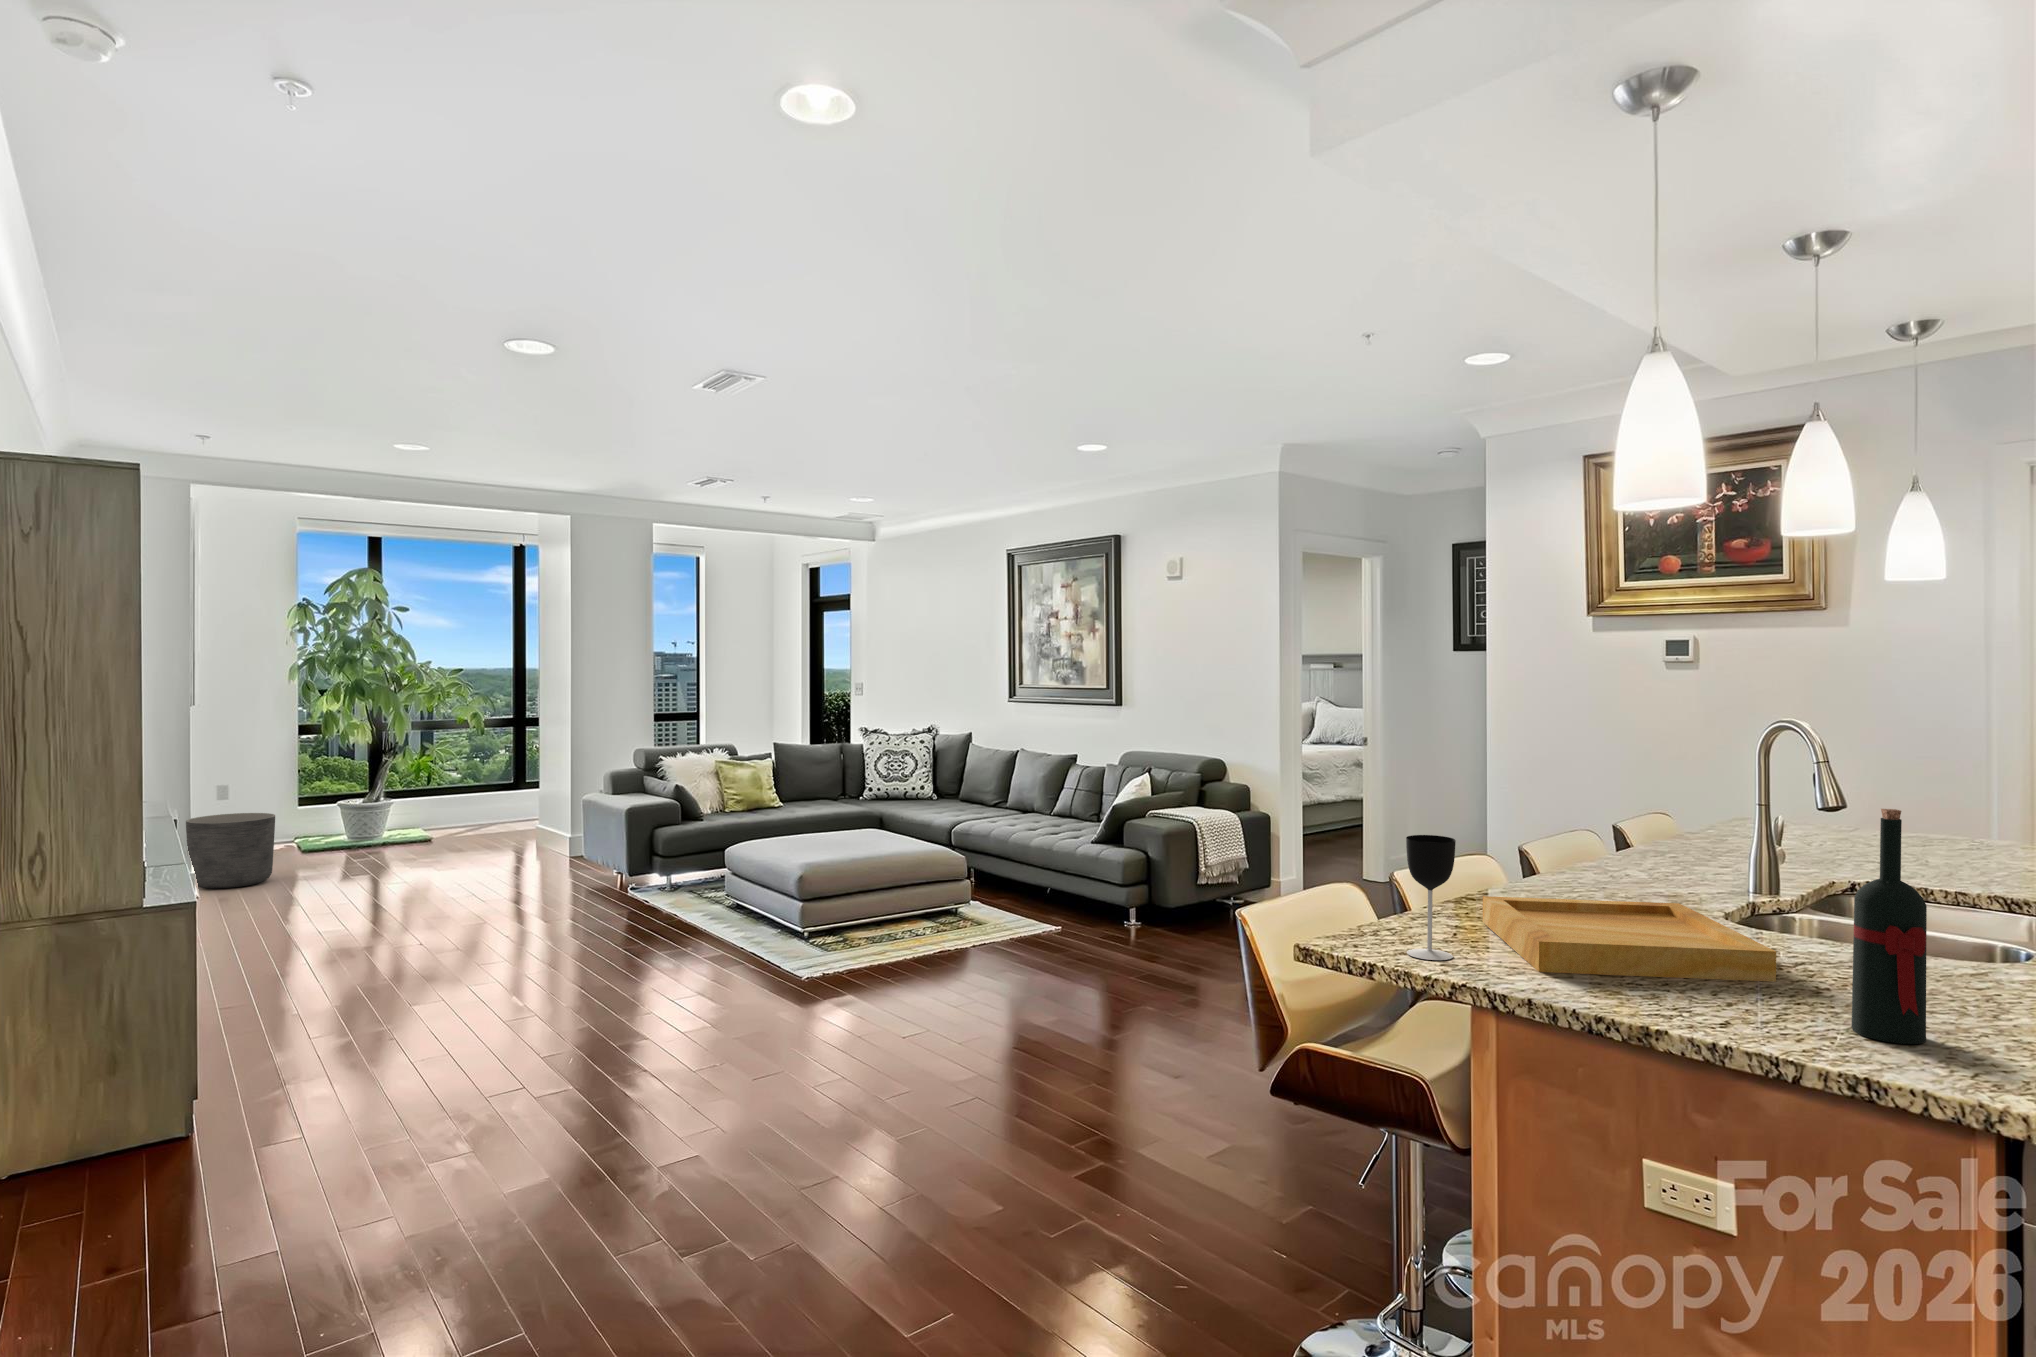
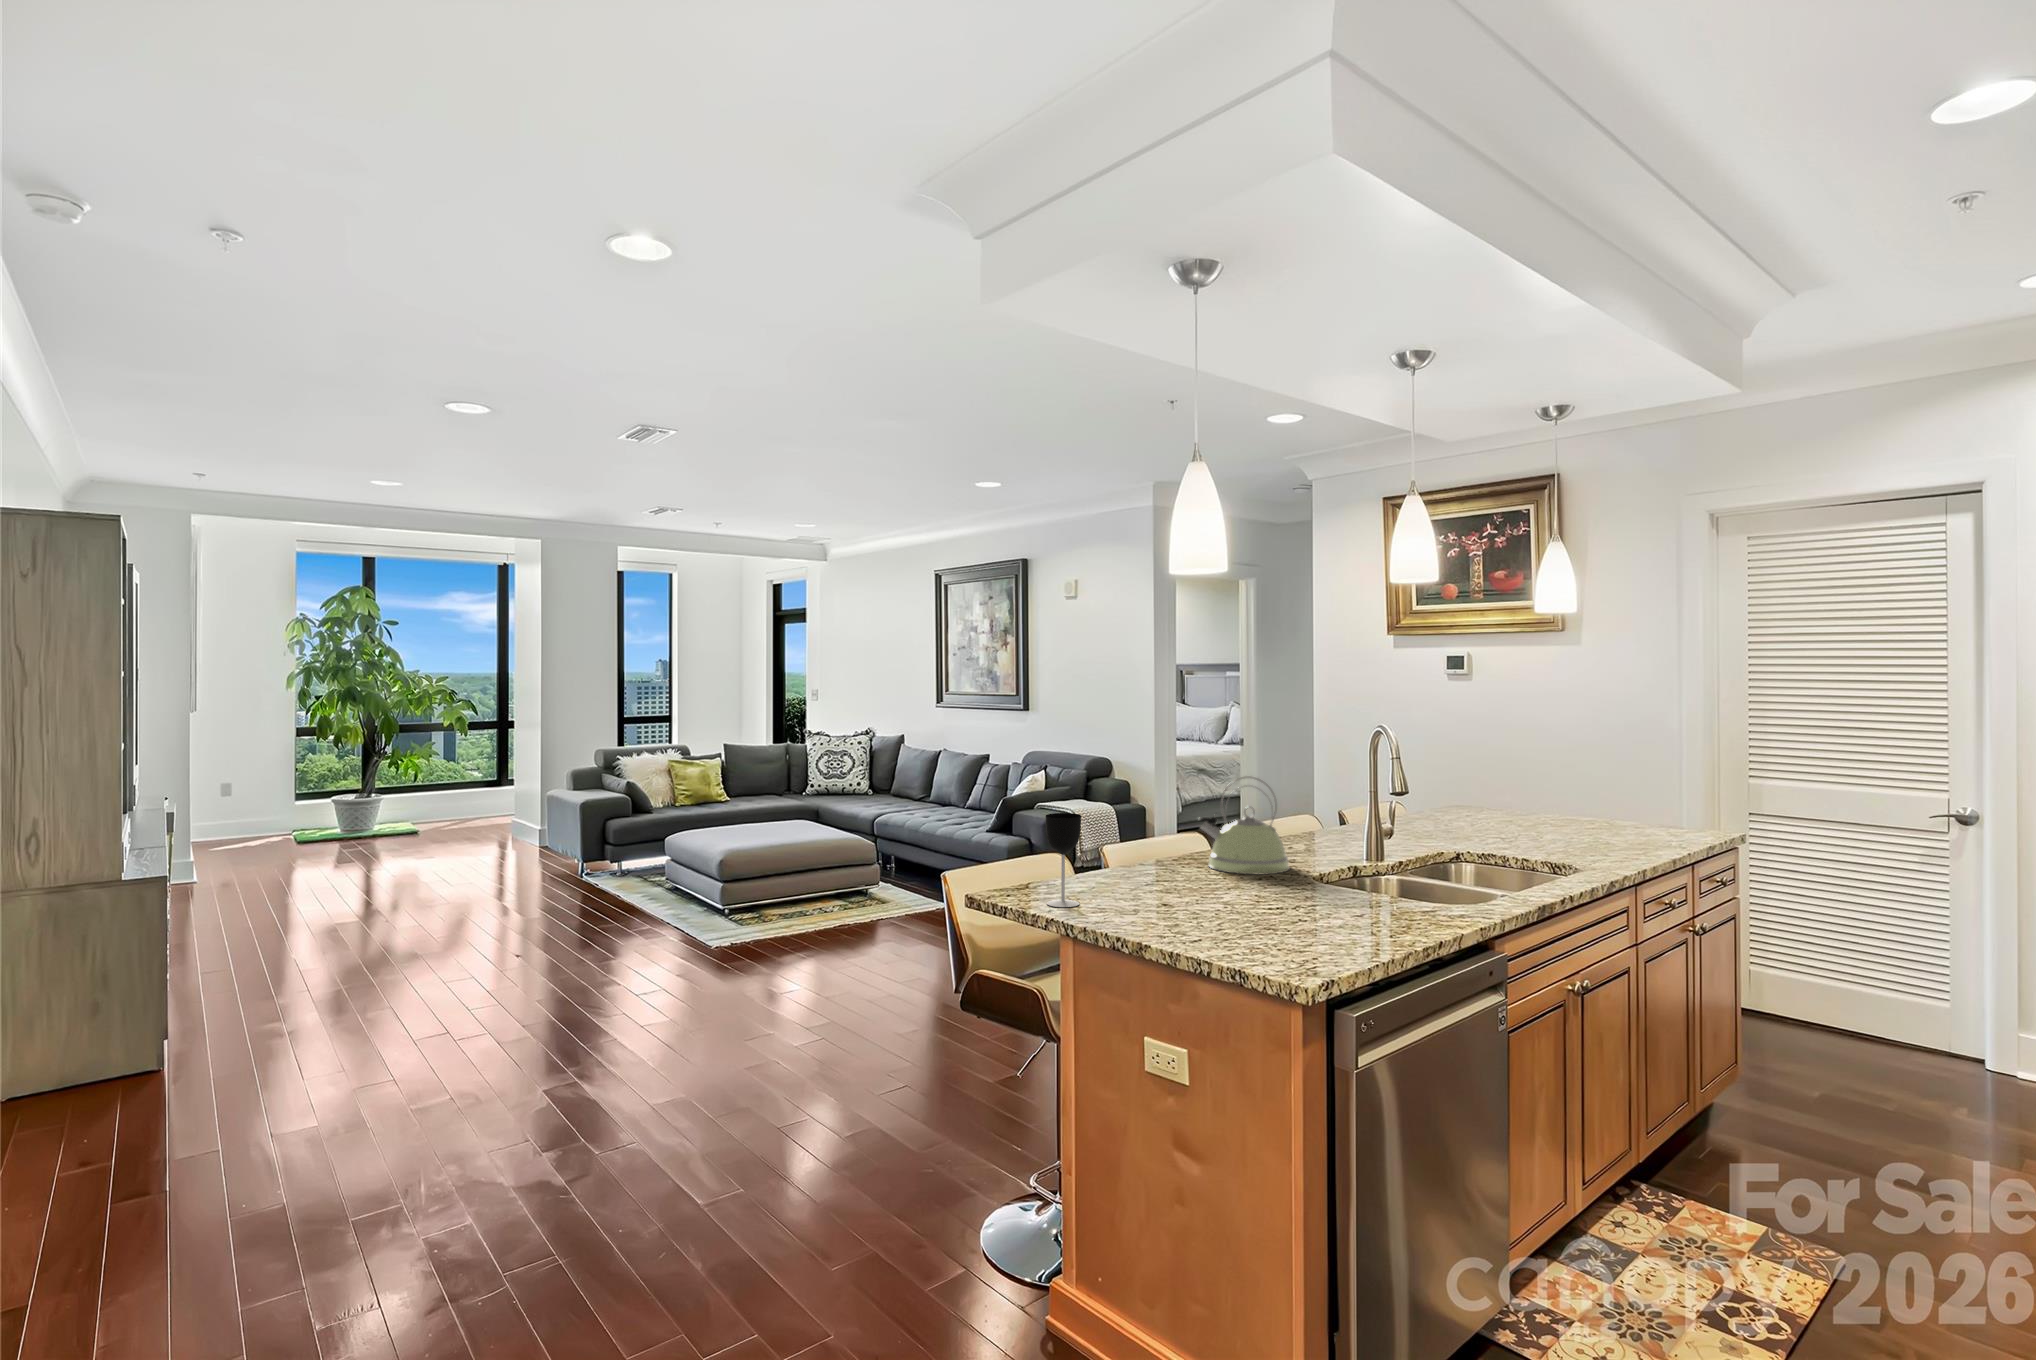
kettle: none [1519,785,1647,911] -> present [1199,776,1289,875]
wine bottle: present [1851,809,1927,1044] -> none [1291,789,1335,957]
planter: present [186,813,275,889] -> none [190,807,272,874]
tray: present [1483,896,1776,982] -> none [1128,862,1295,921]

